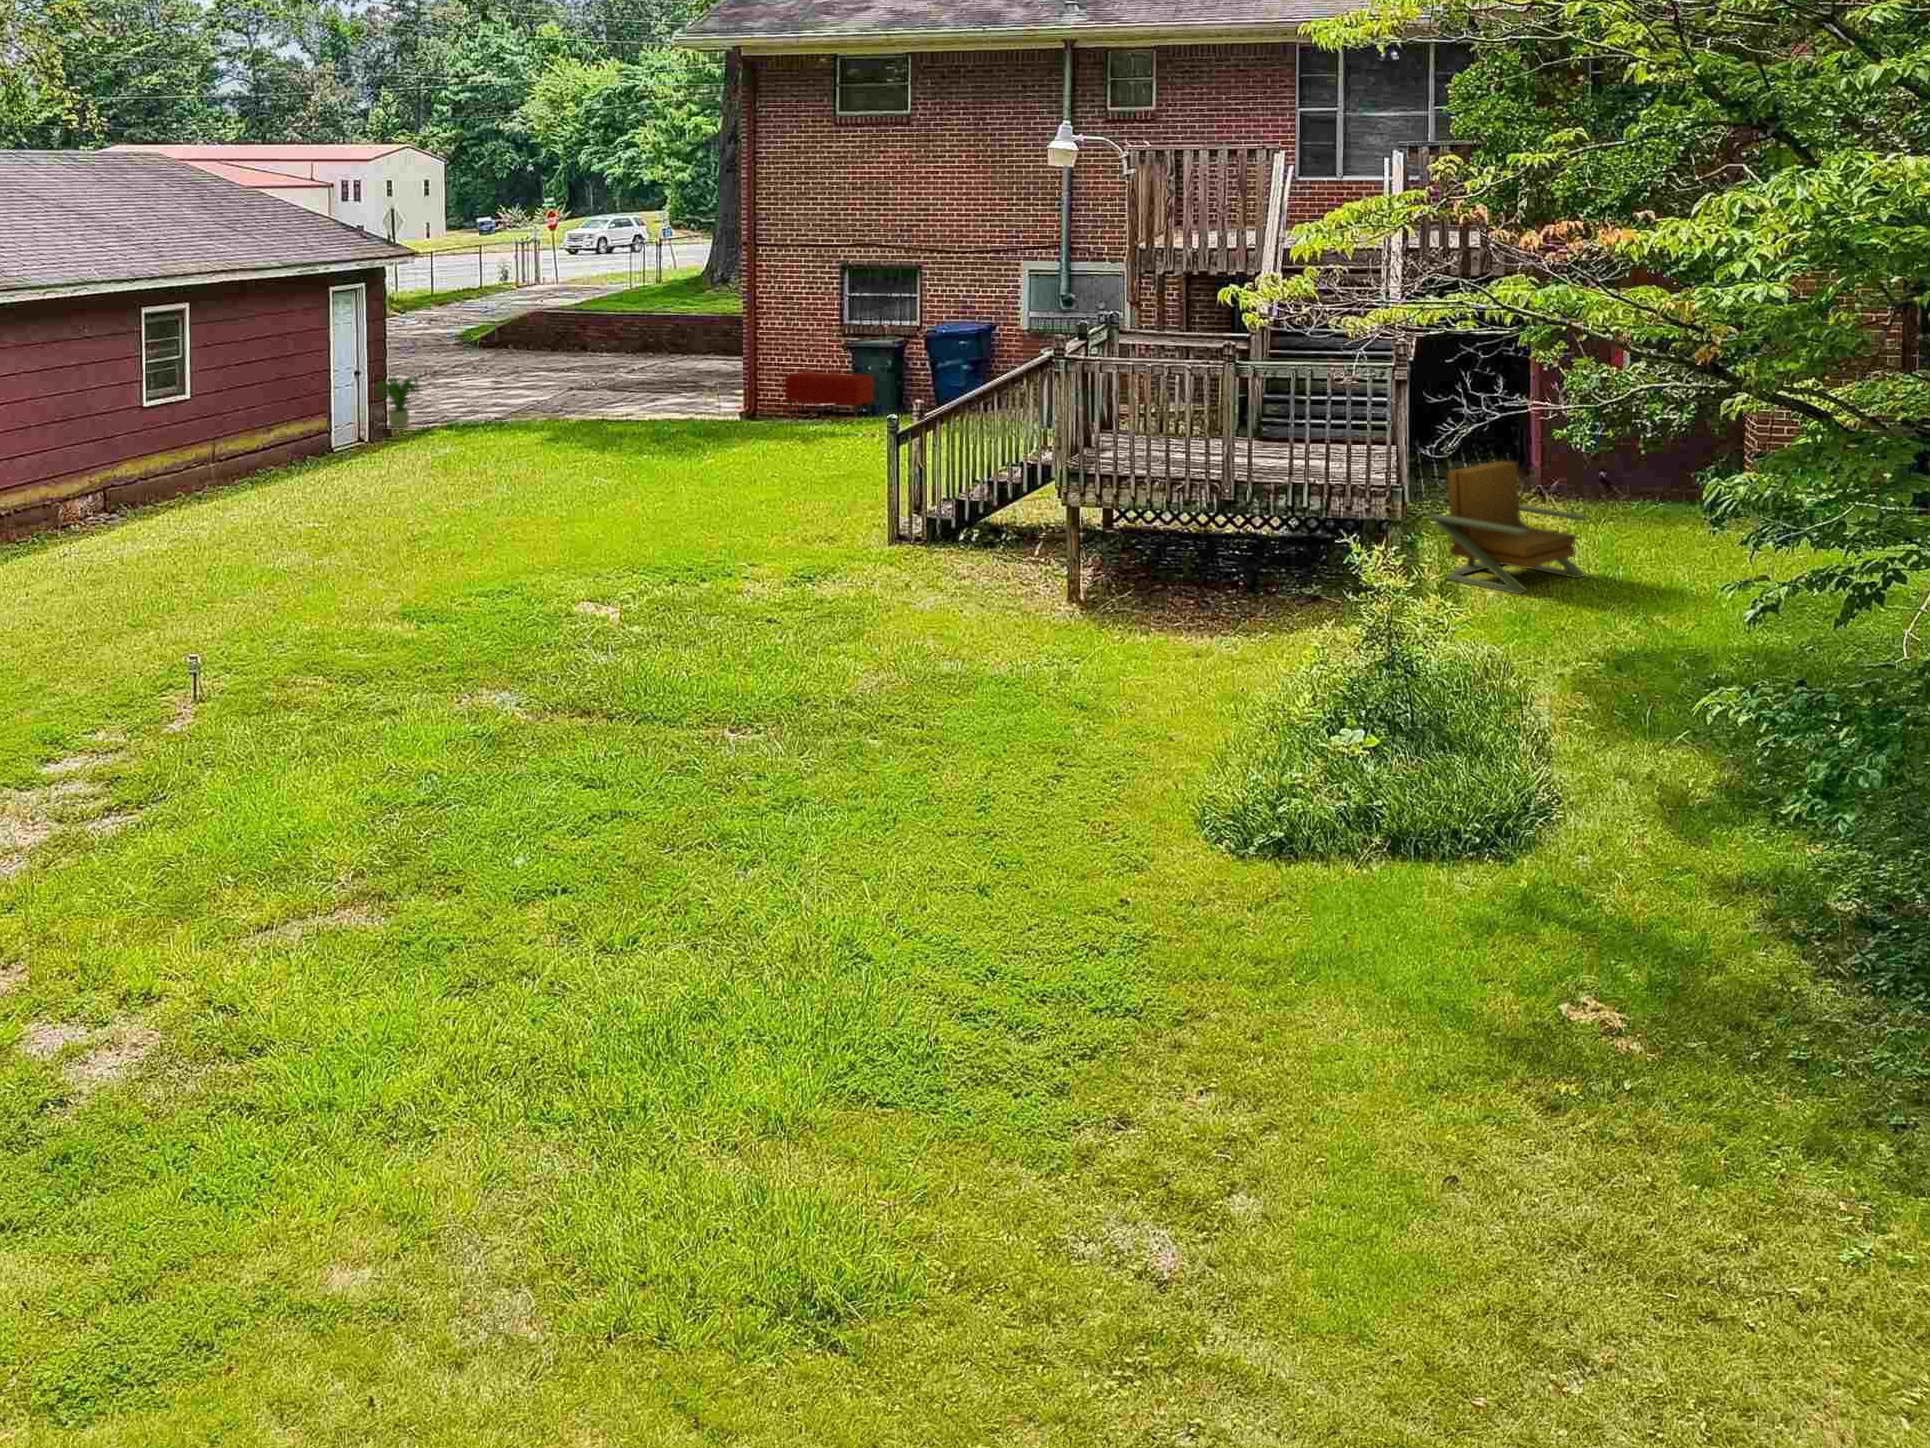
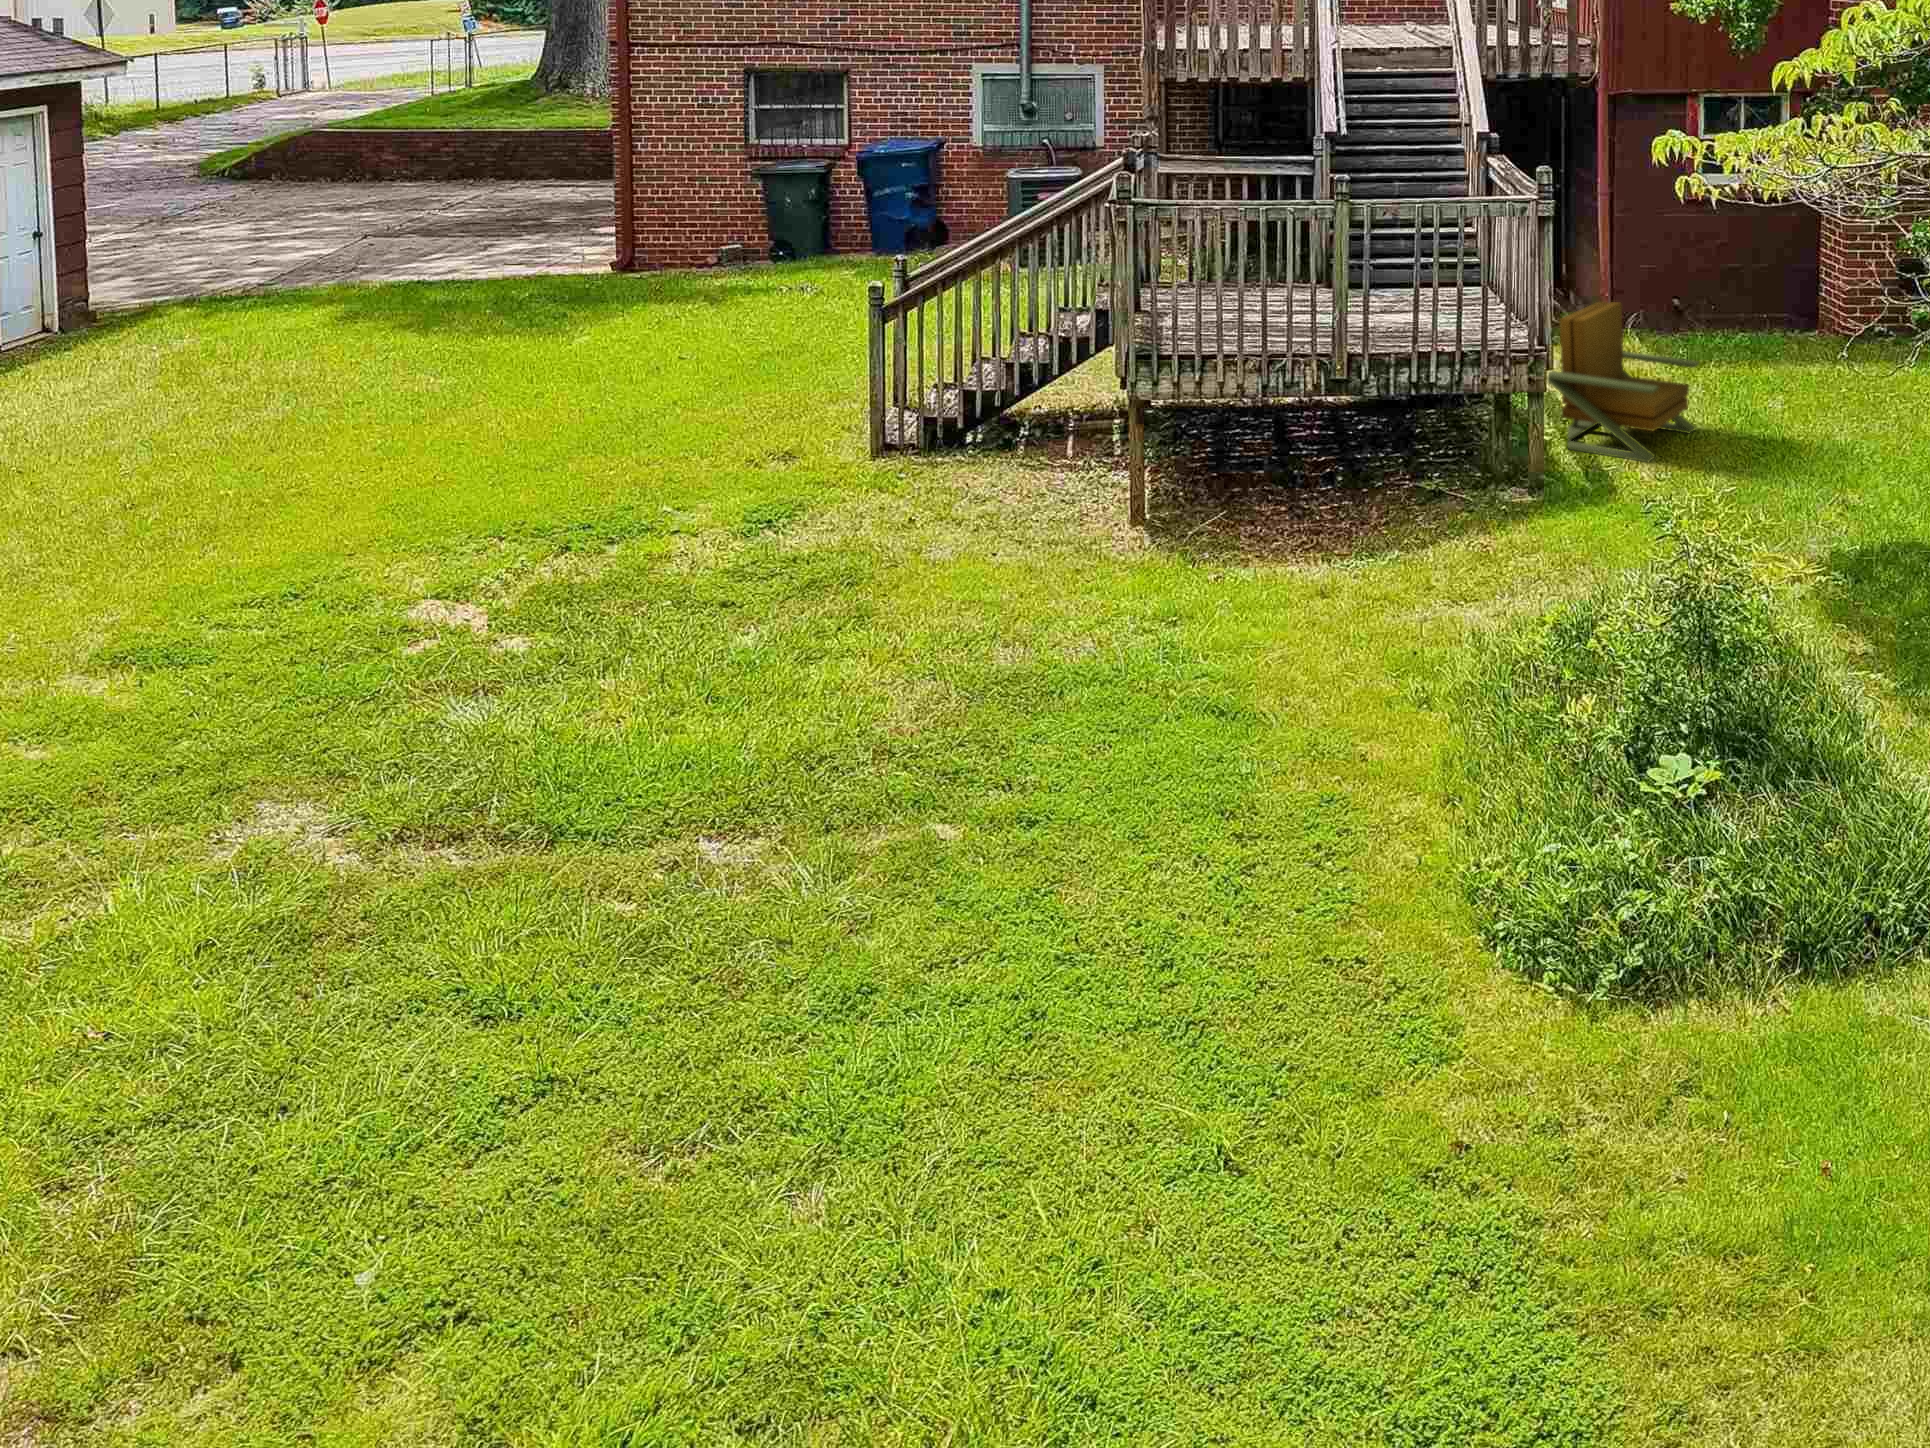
bench: present [785,371,873,417] -> none [681,206,795,262]
potted plant: present [375,376,419,427] -> none [78,233,159,307]

